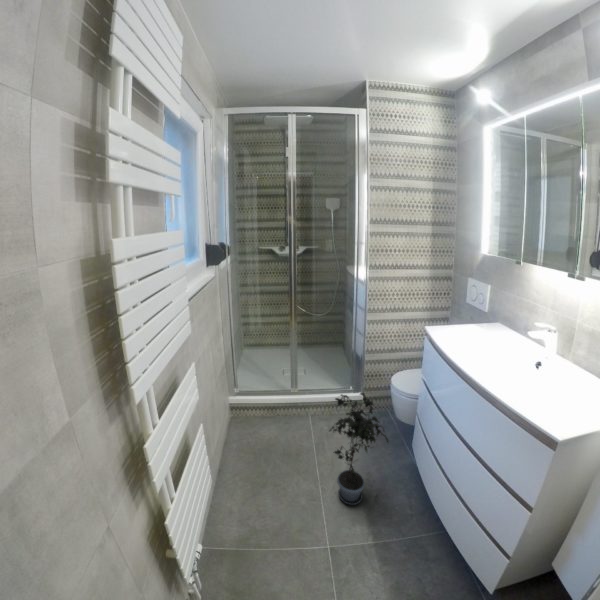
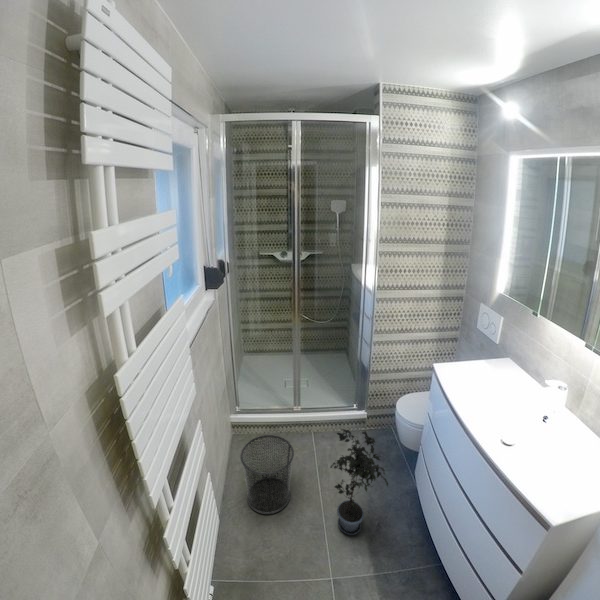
waste bin: none [240,408,293,487] -> present [240,435,294,514]

